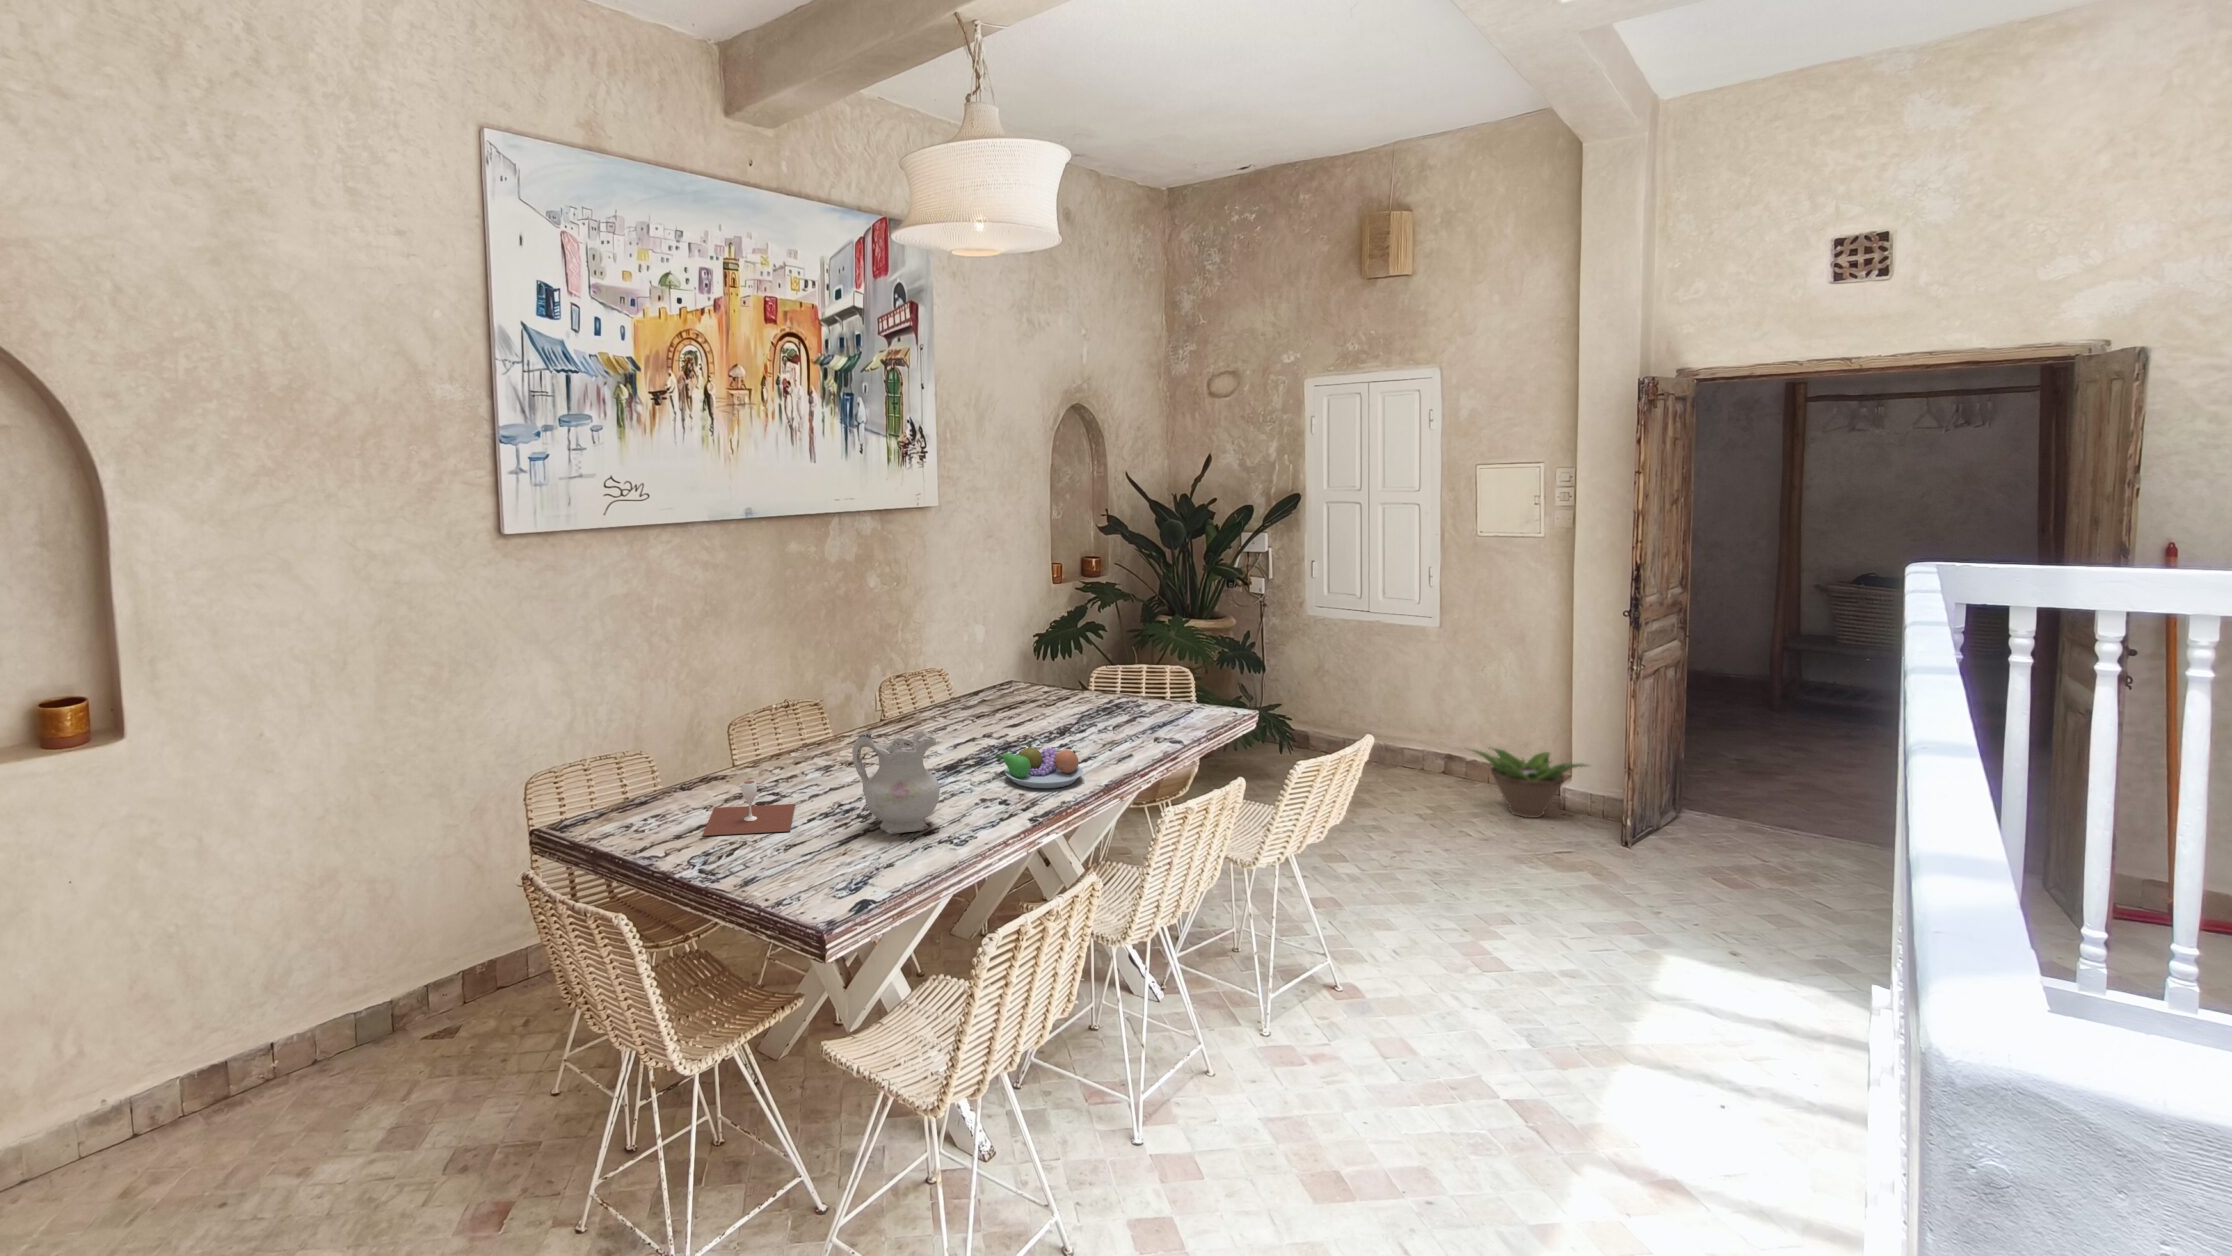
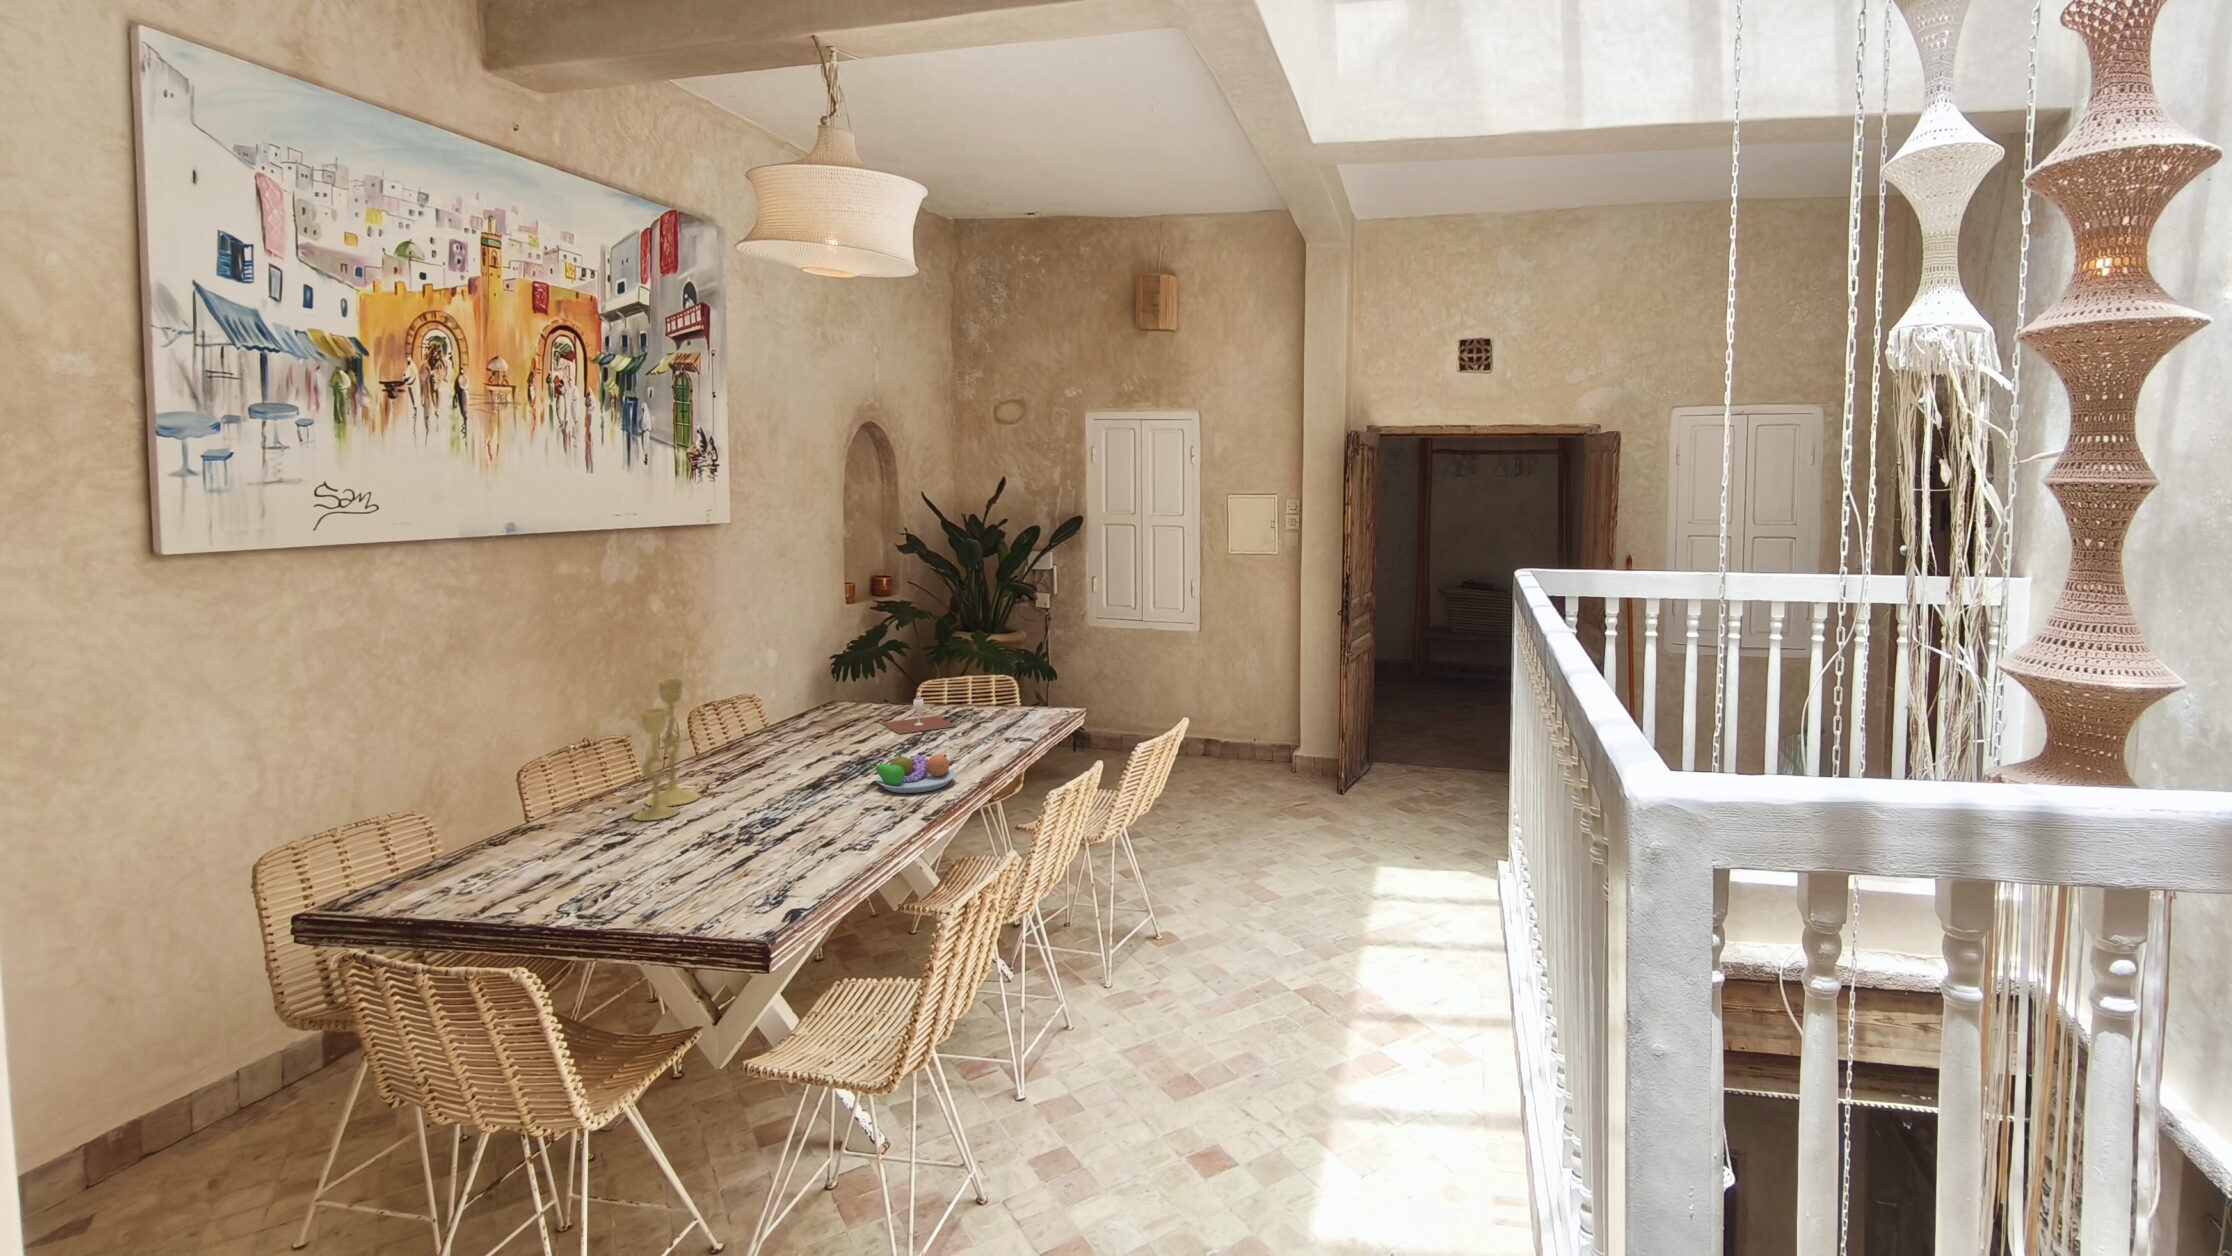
candlestick: none [791,652,854,784] -> present [633,678,700,821]
ceramic pitcher: present [852,730,940,833] -> none [741,745,835,849]
decorative plant: present [1473,748,1586,818] -> none [1226,728,1316,783]
wine glass: present [702,781,795,836] -> present [881,698,956,734]

